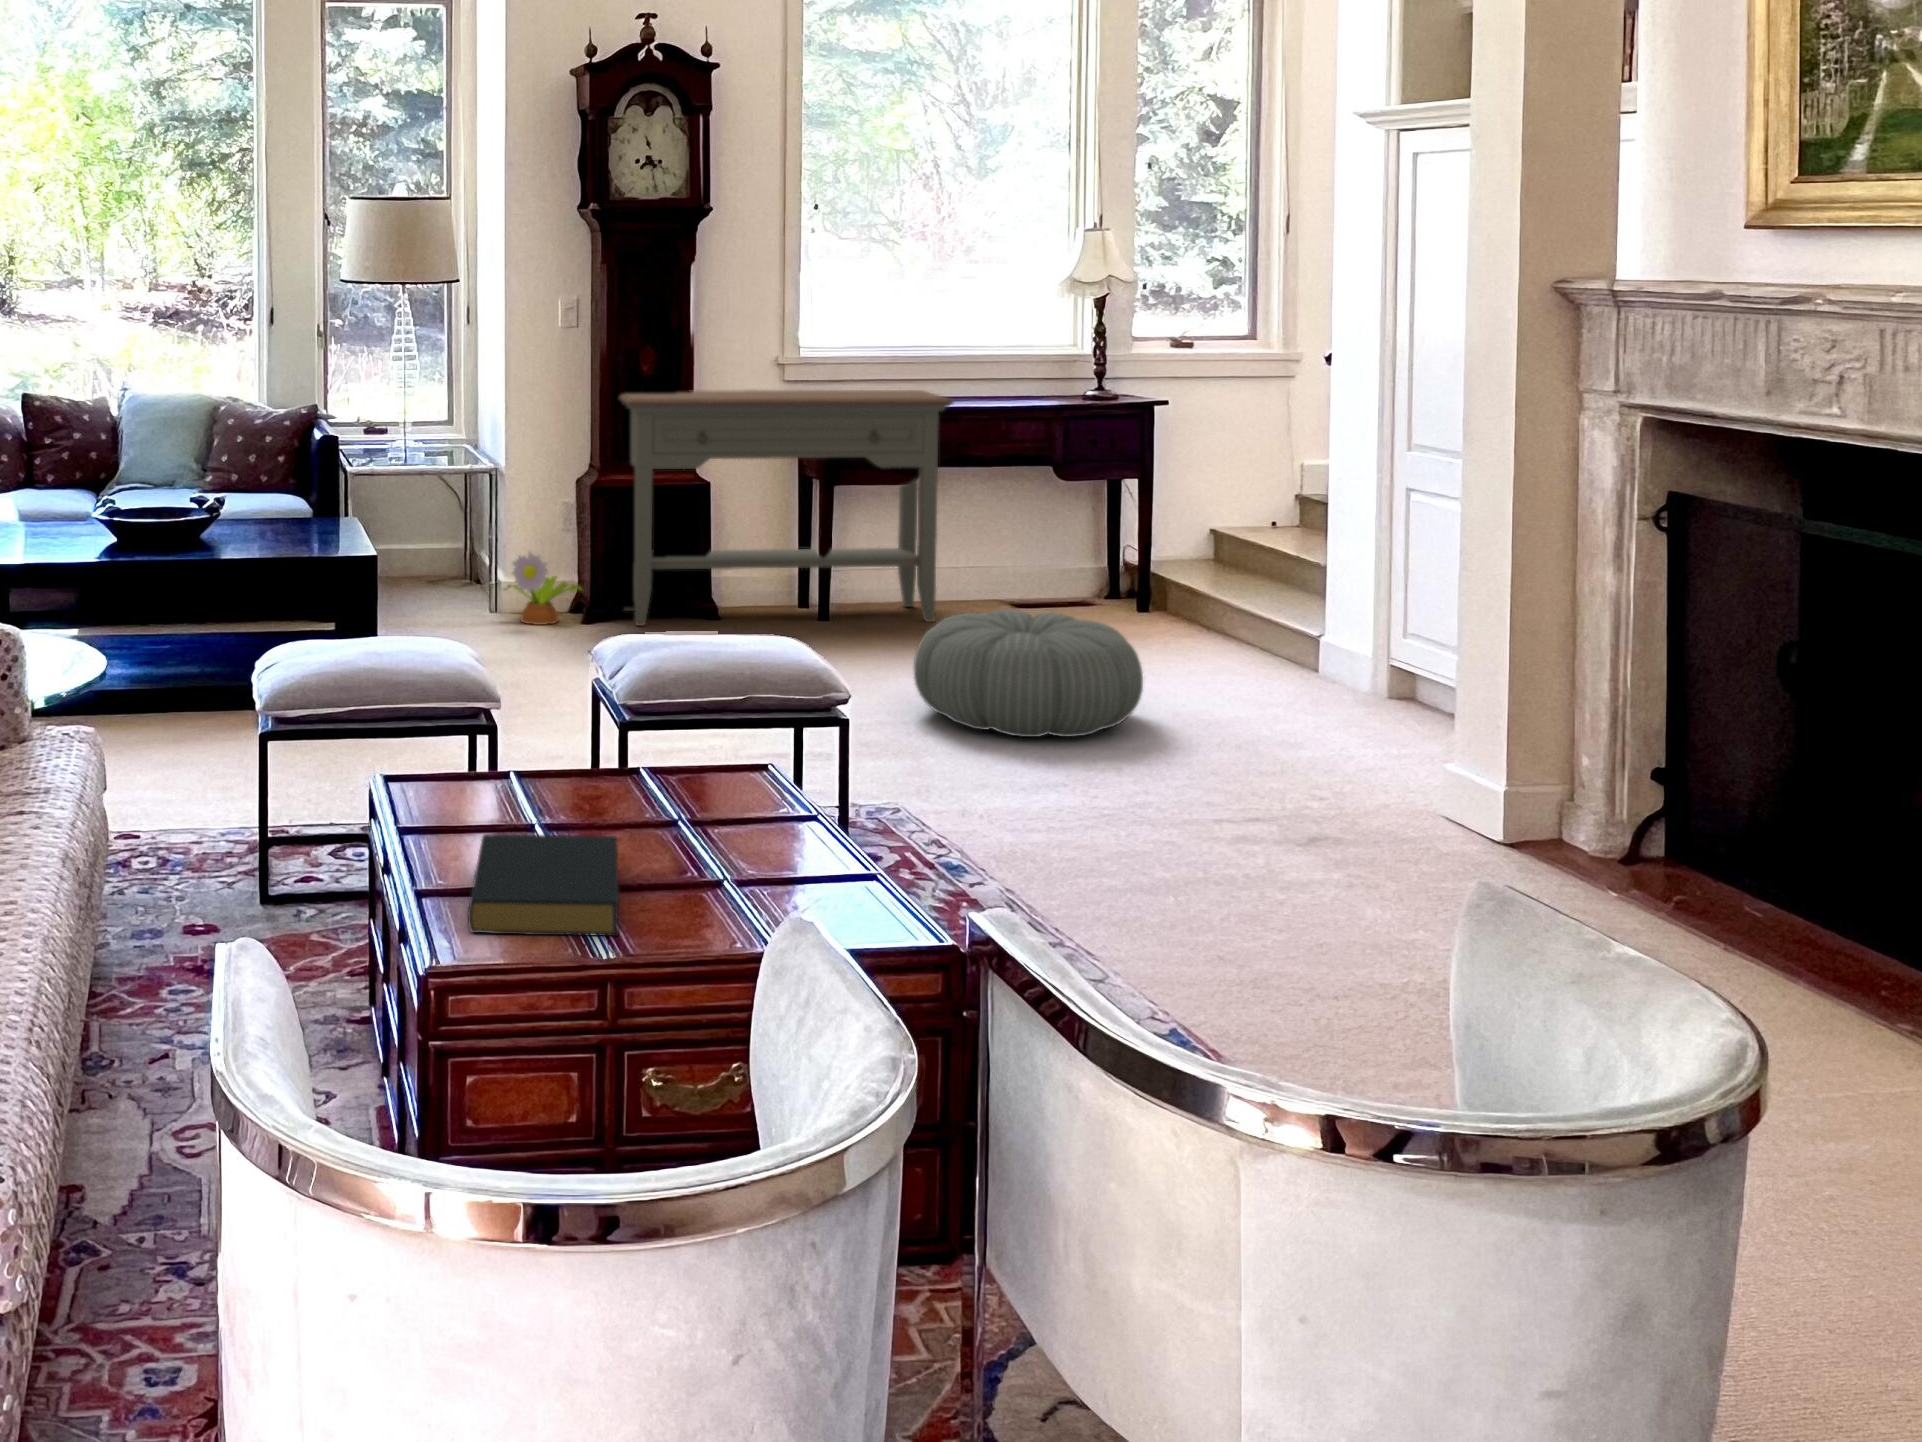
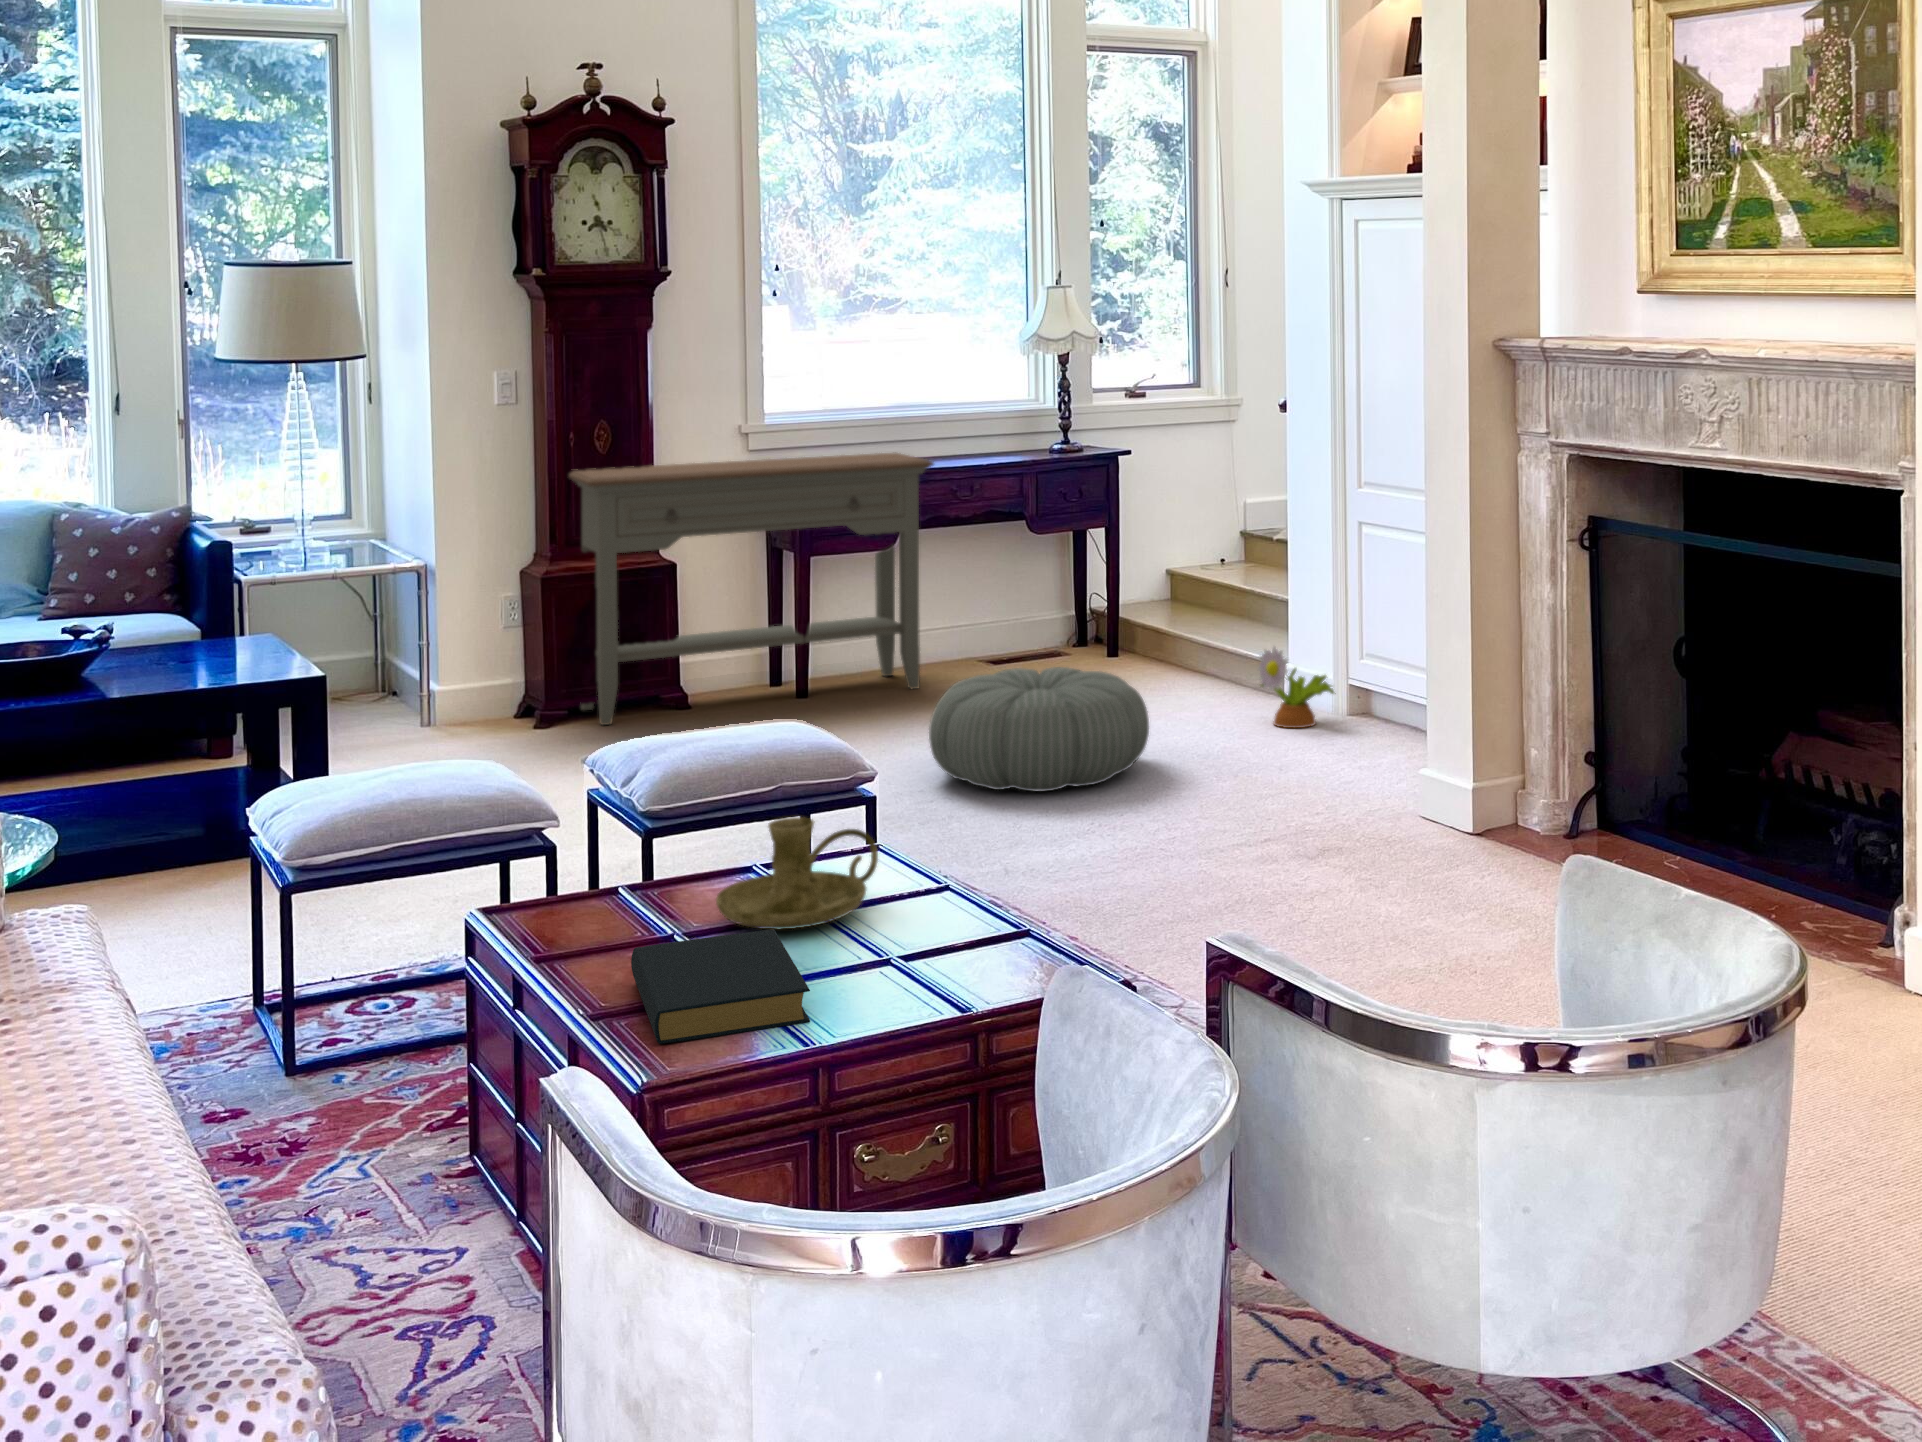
decorative plant: present [505,552,581,625] -> present [1258,647,1336,728]
candle holder: none [581,728,747,839] -> present [716,817,878,929]

